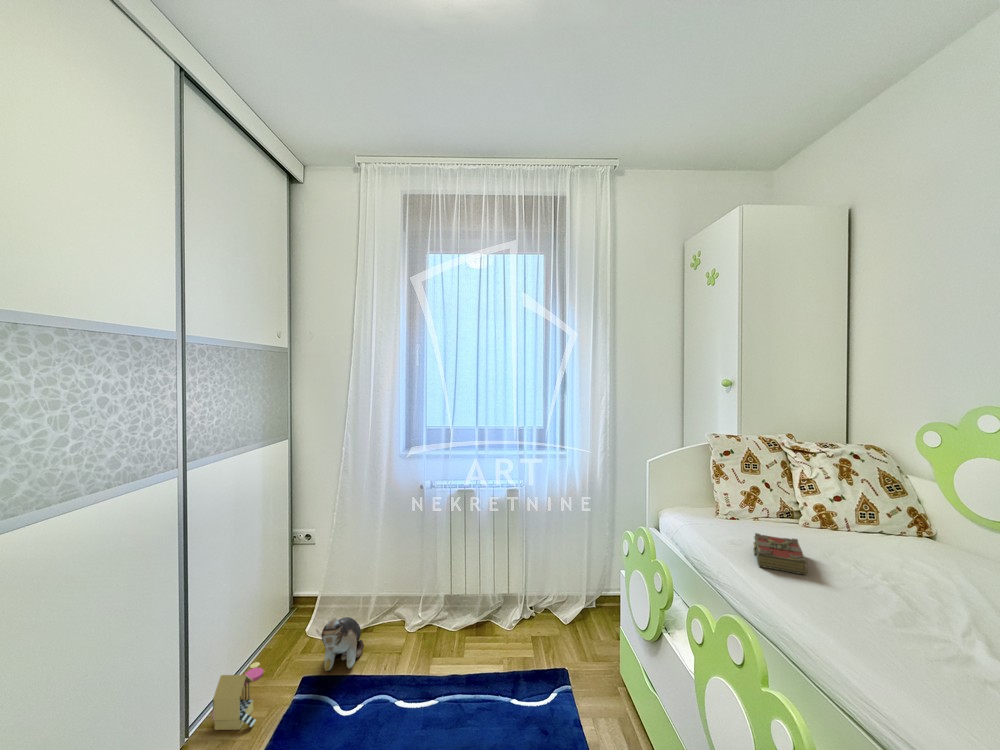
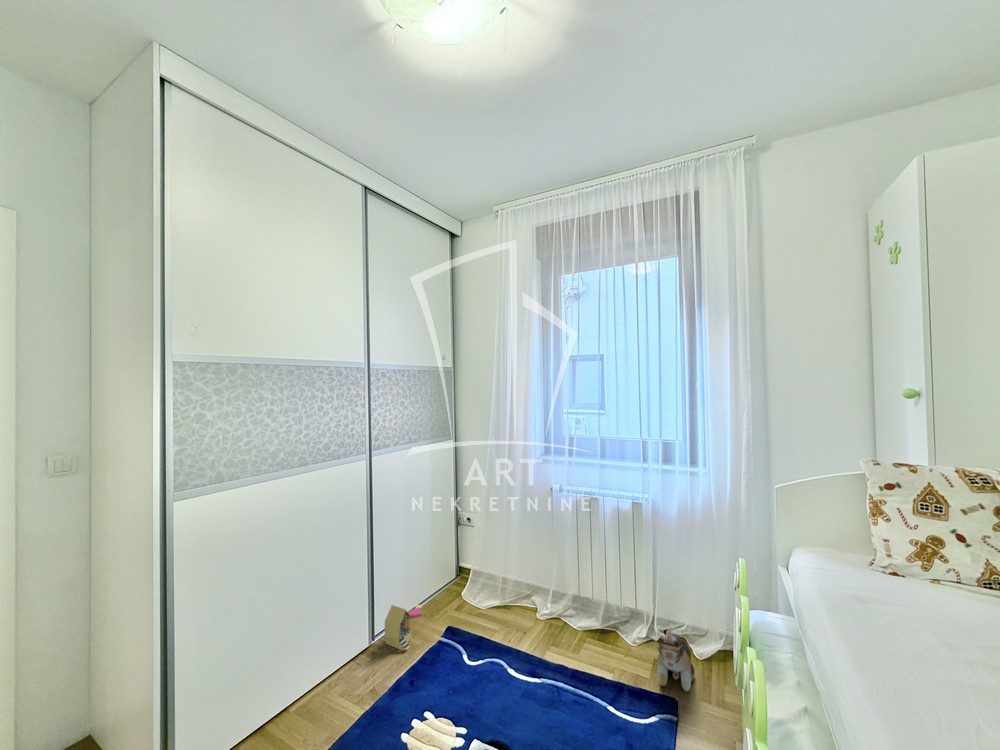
book: present [753,533,807,575] -> none [870,591,966,659]
plush toy: present [316,617,364,671] -> present [655,633,695,691]

